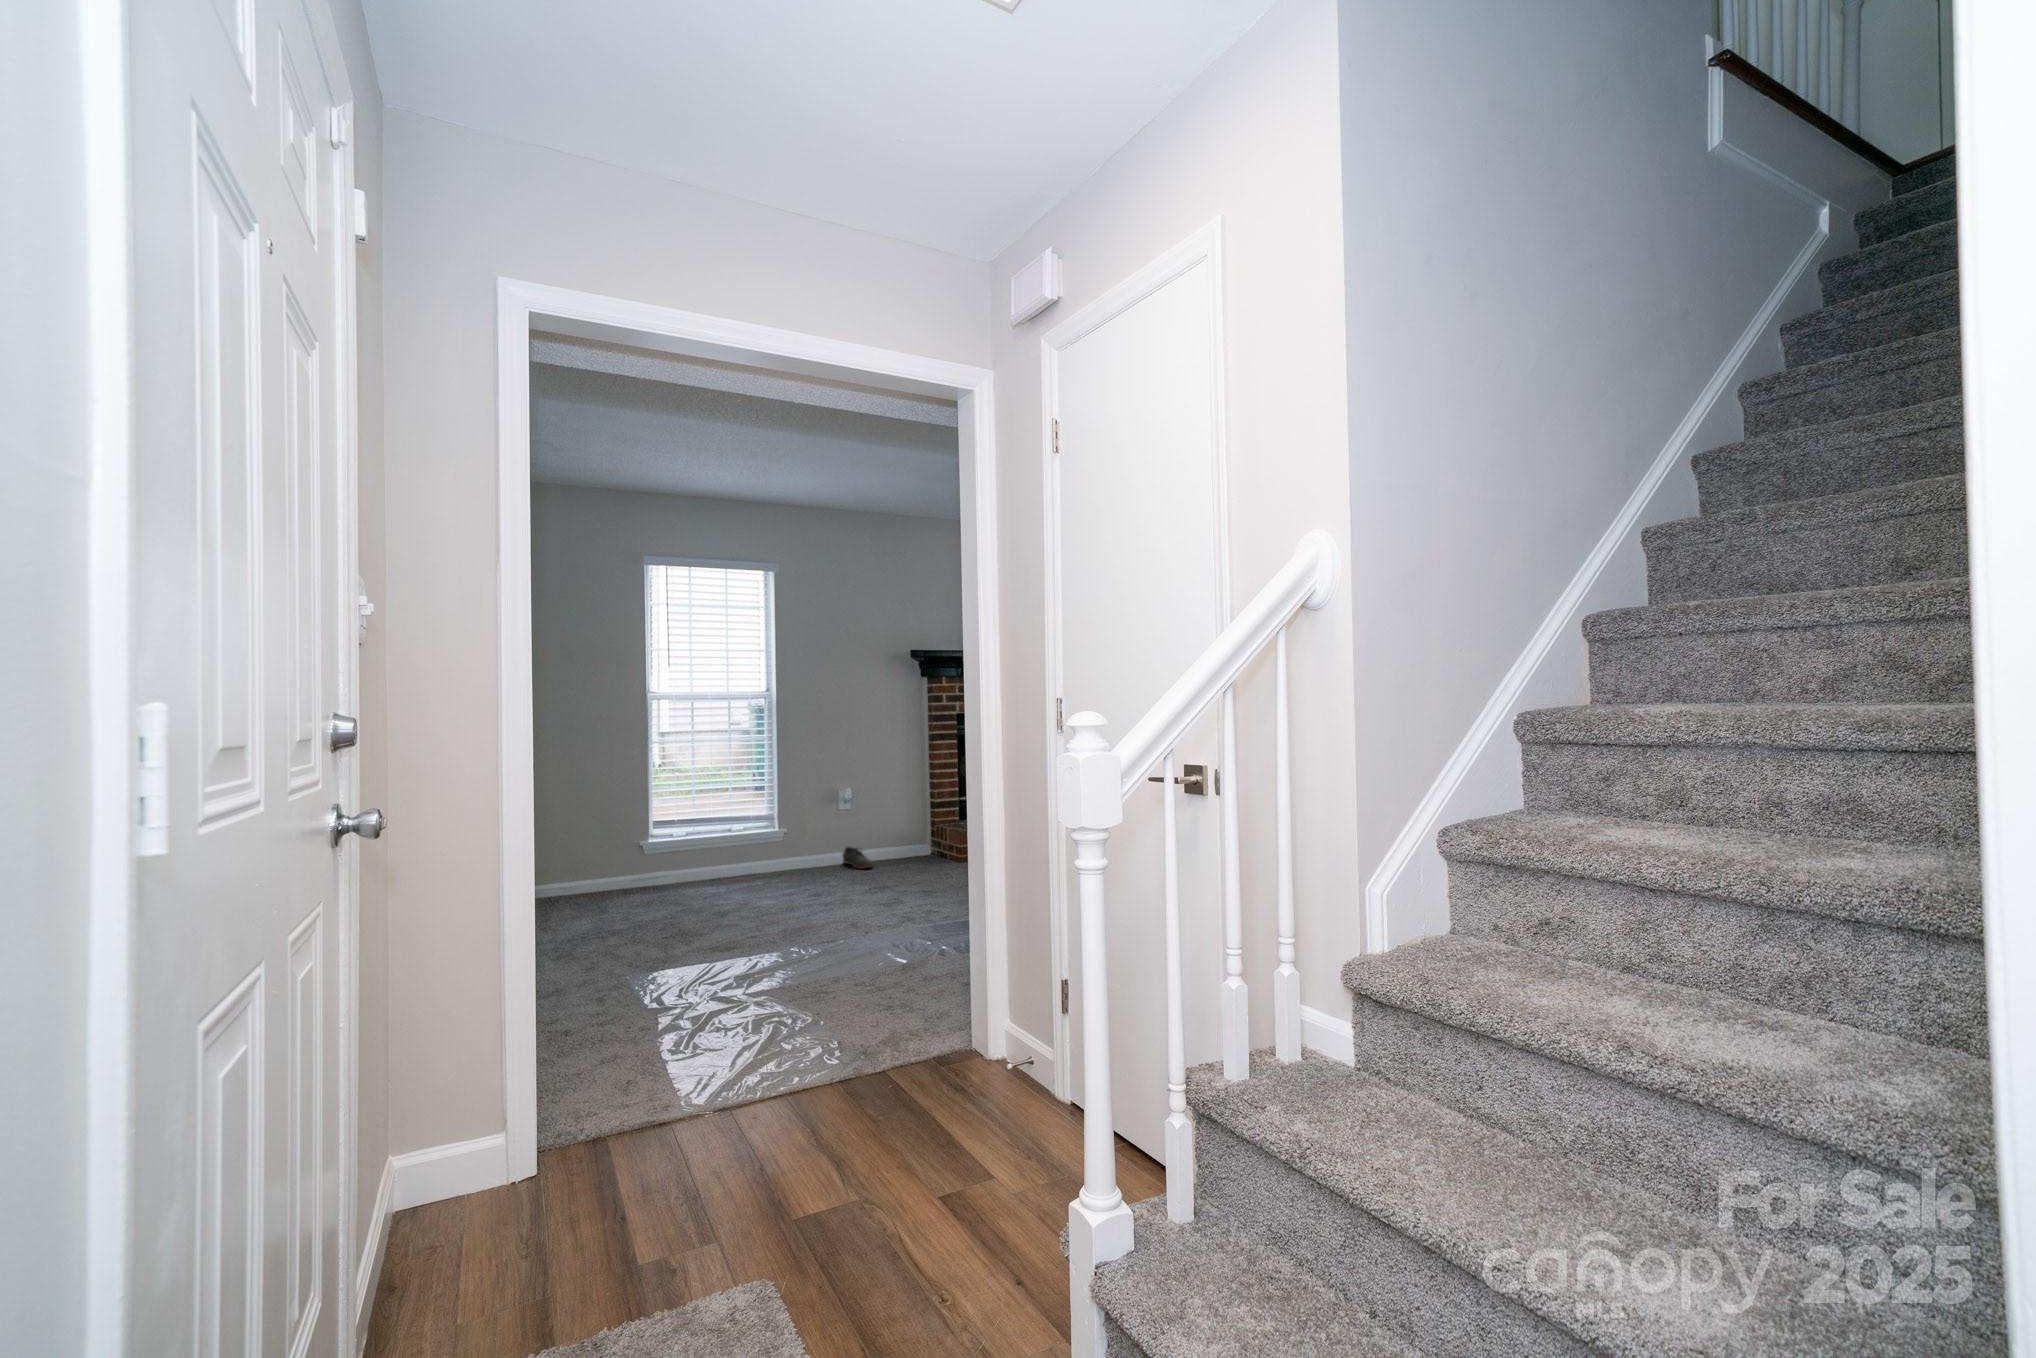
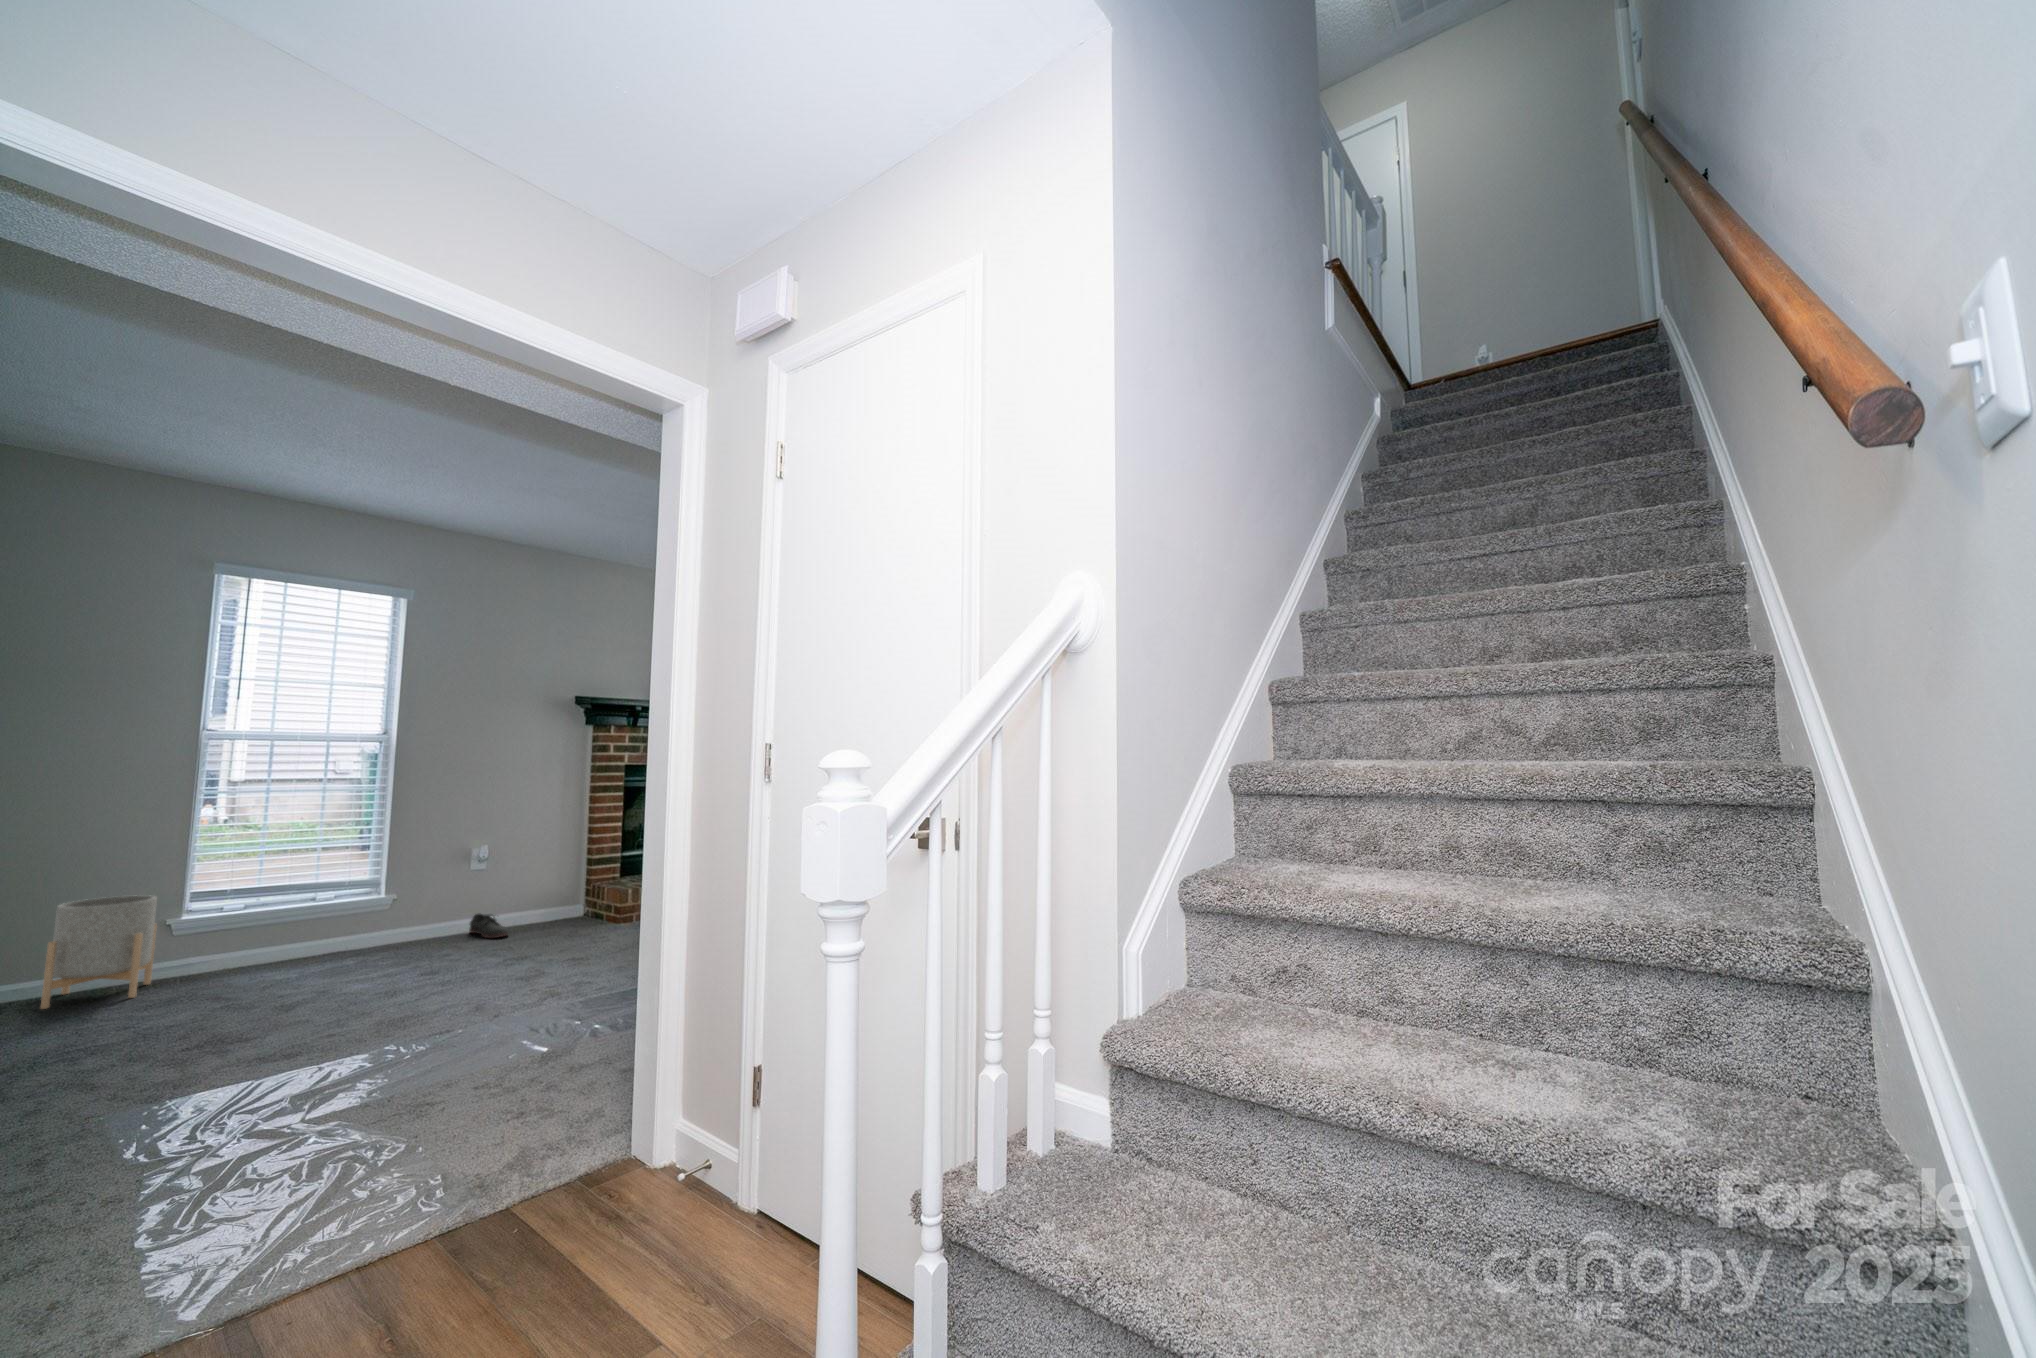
planter: none [575,820,635,901] -> present [41,895,157,1009]

